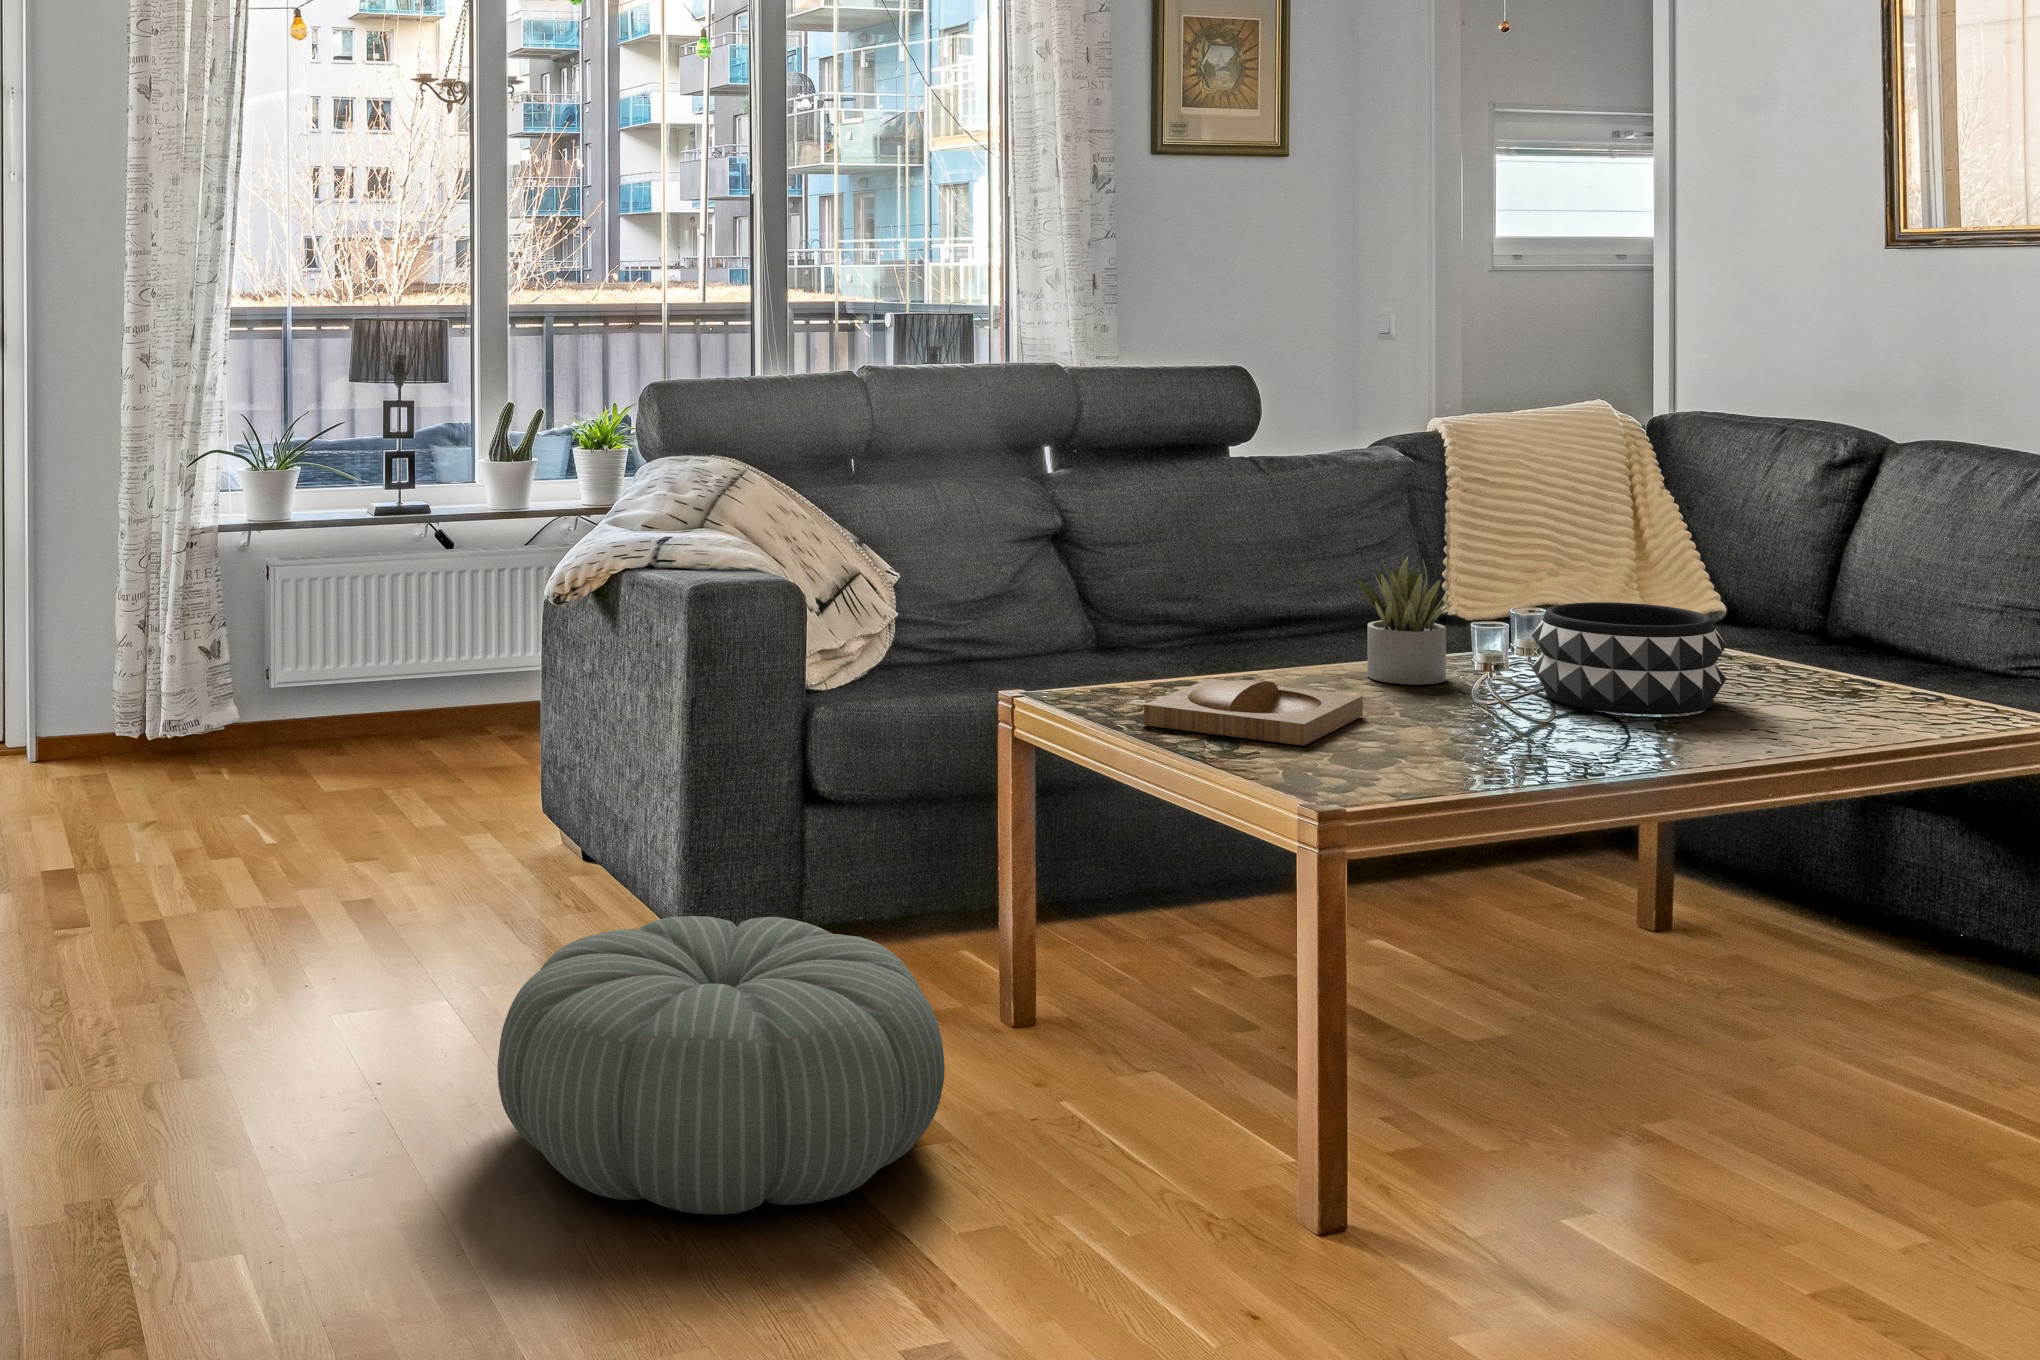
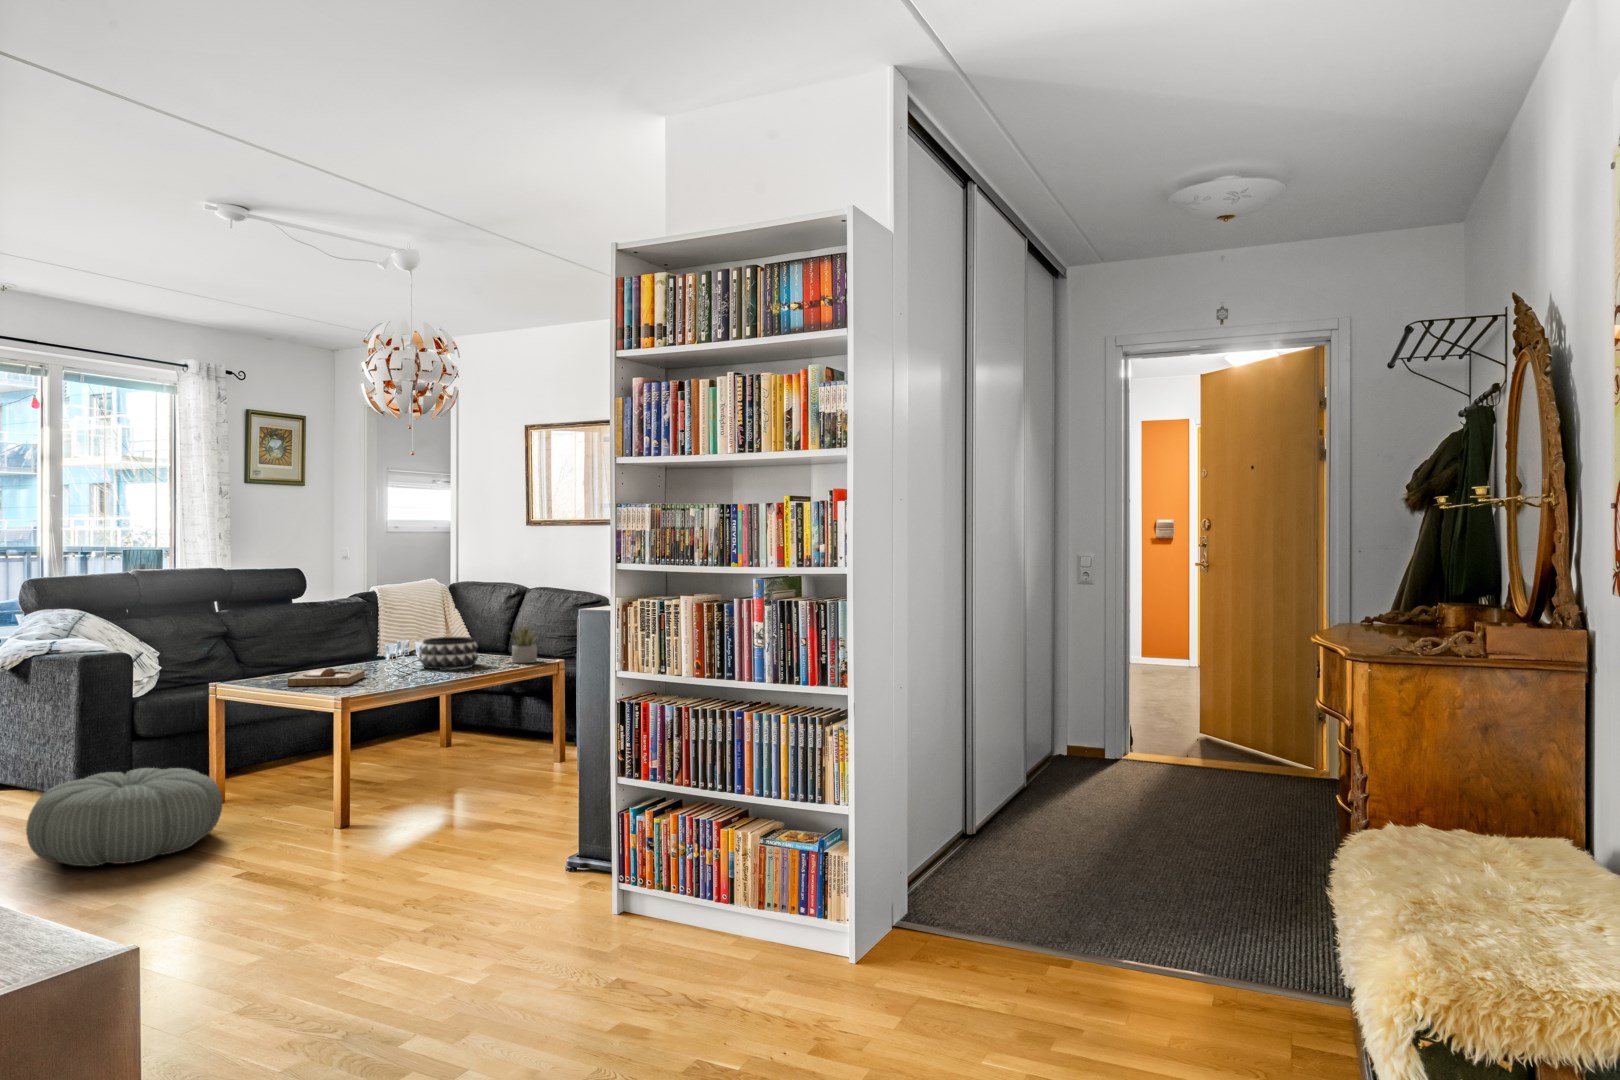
succulent plant: present [1357,557,1453,685] -> present [510,626,537,663]

